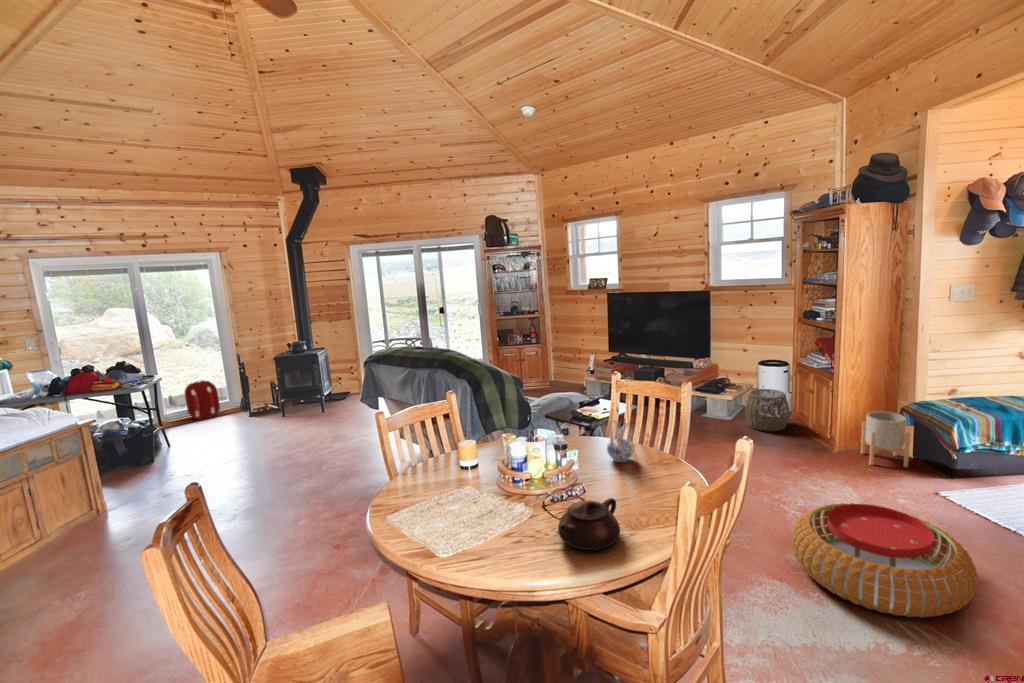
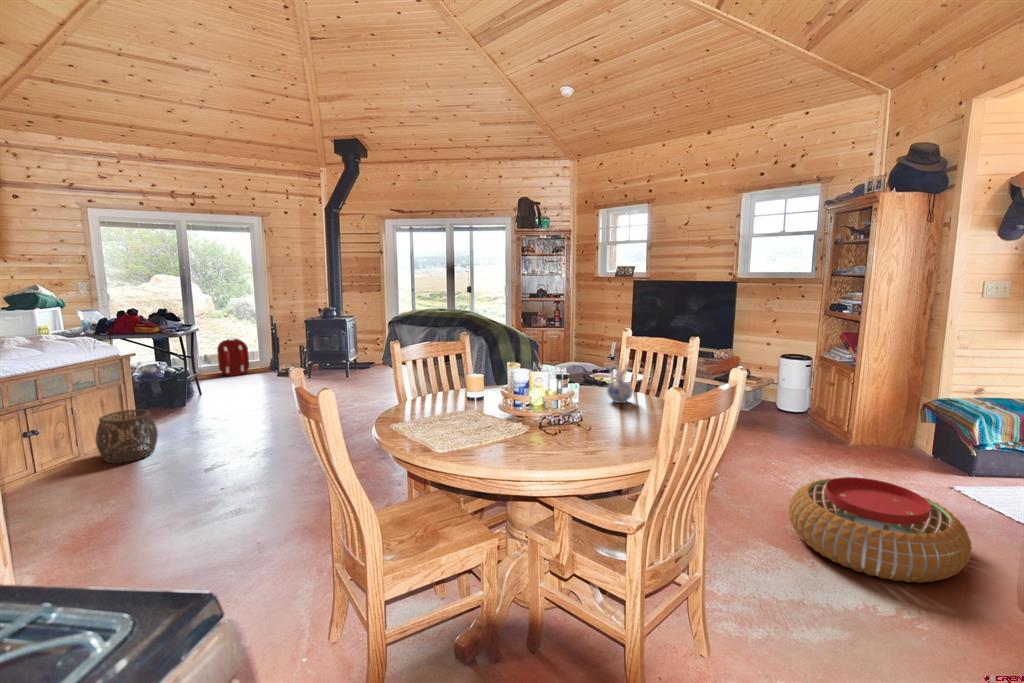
woven basket: present [745,389,790,431] -> present [96,409,158,463]
planter: present [861,411,910,467] -> none [879,406,930,463]
teapot: present [558,498,620,551] -> none [547,411,605,453]

